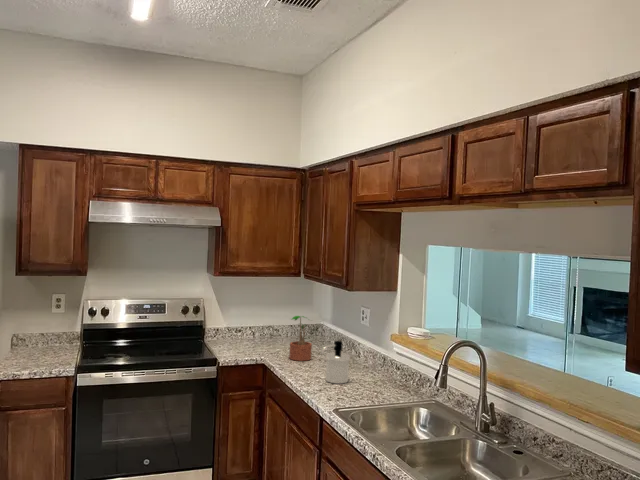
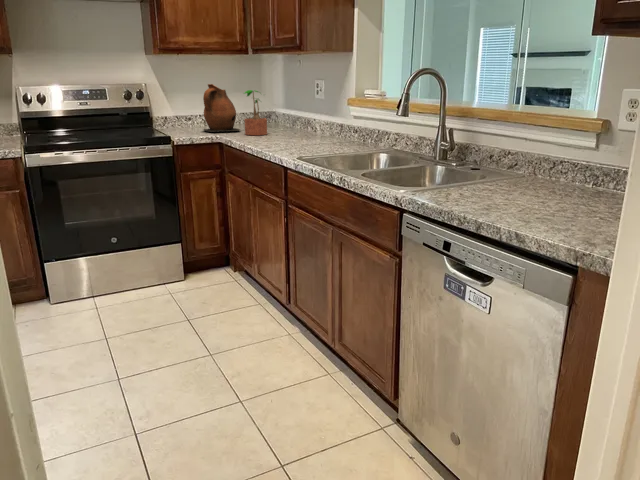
ceramic pitcher: none [248,305,287,352] -> present [203,84,240,132]
soap dispenser: present [321,341,350,384] -> none [279,103,308,144]

